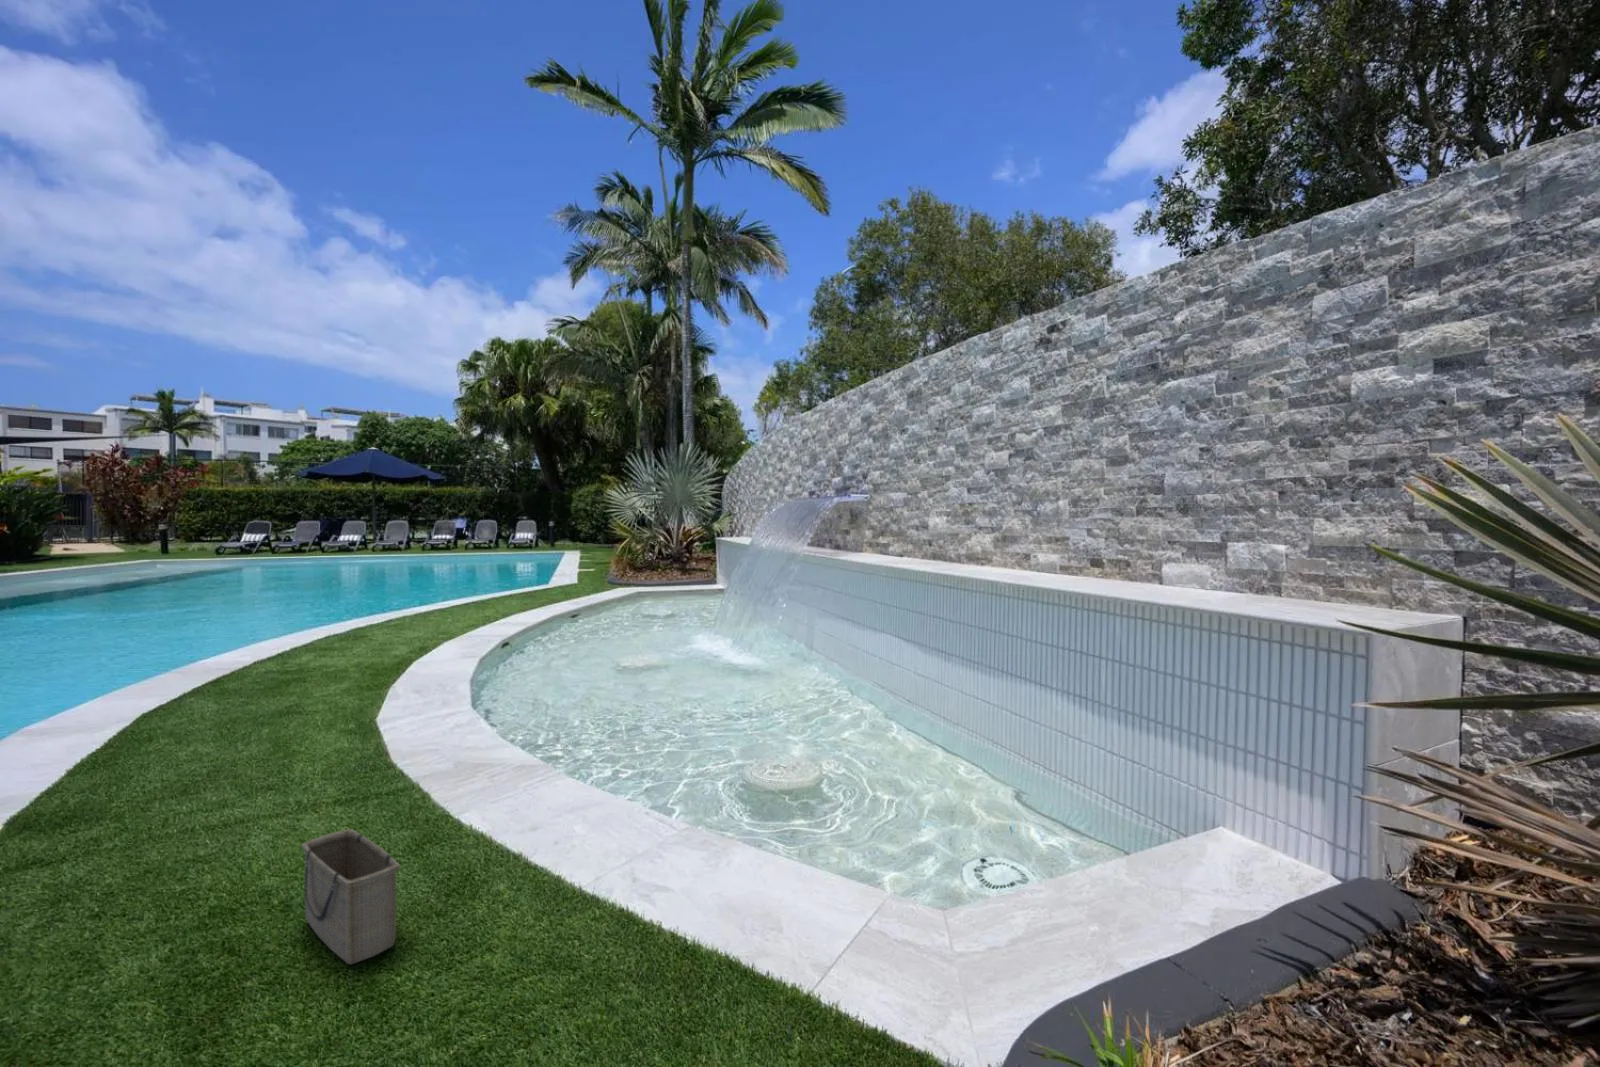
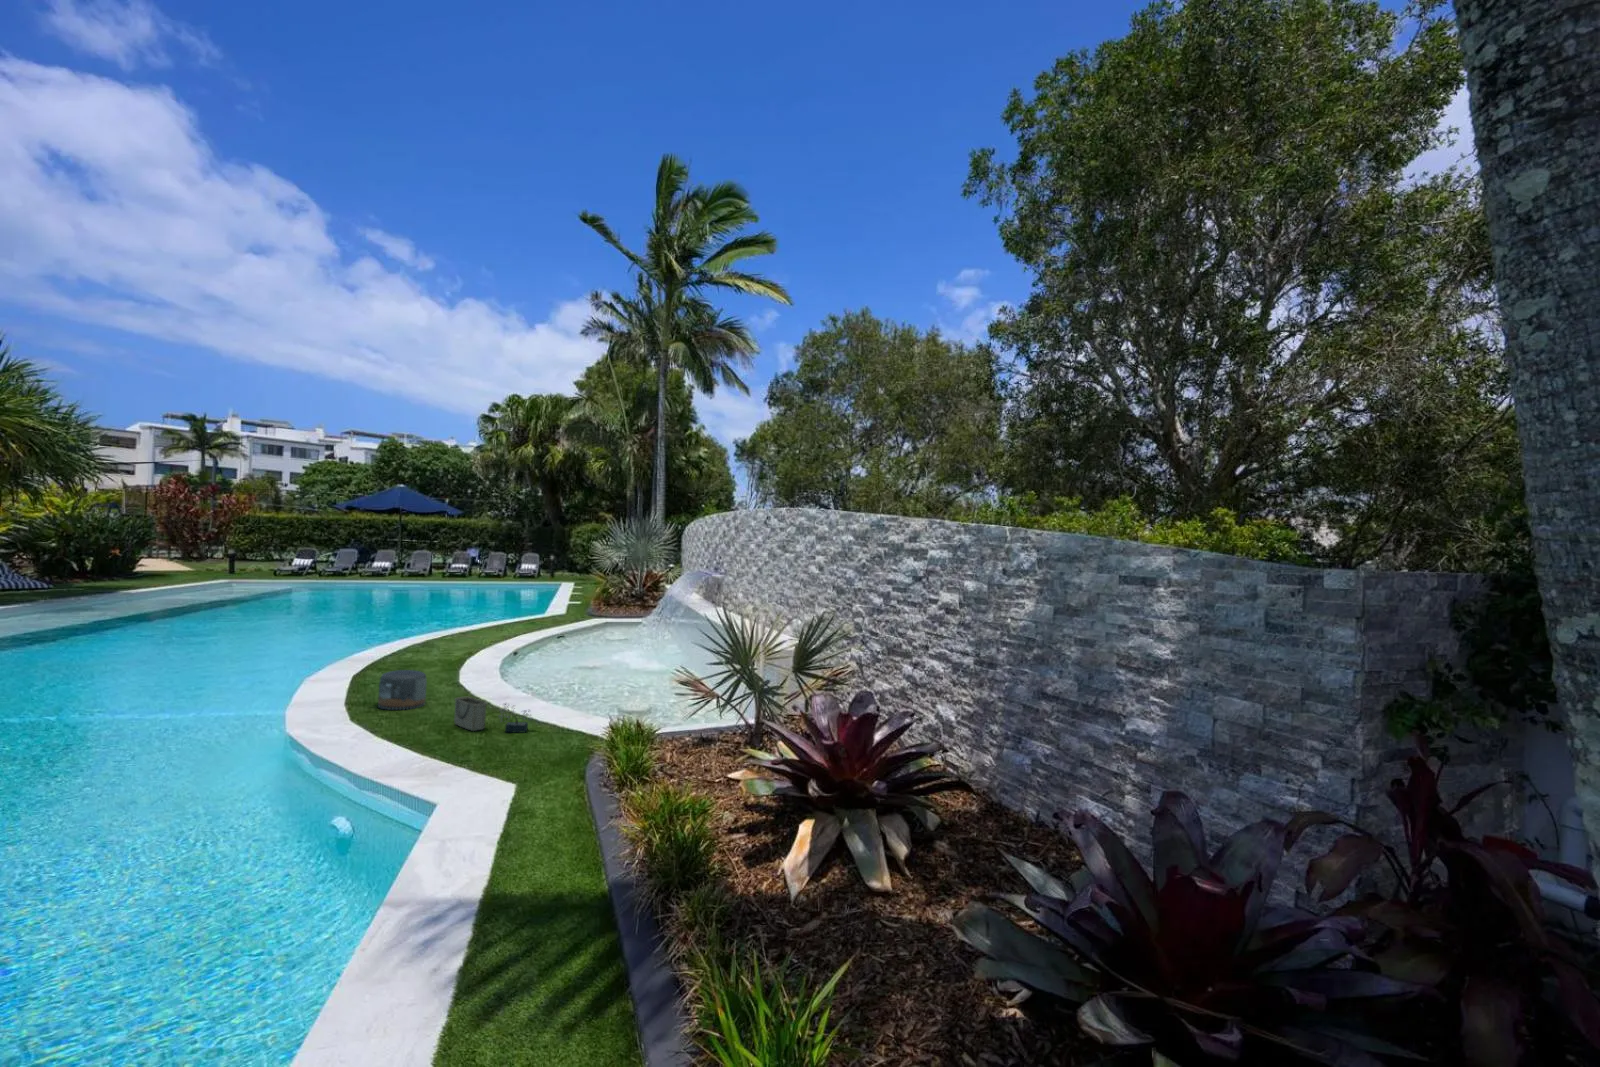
pouf: none [131,731,273,851] -> present [378,670,427,710]
decorative plant: none [436,857,548,964] -> present [499,704,528,733]

